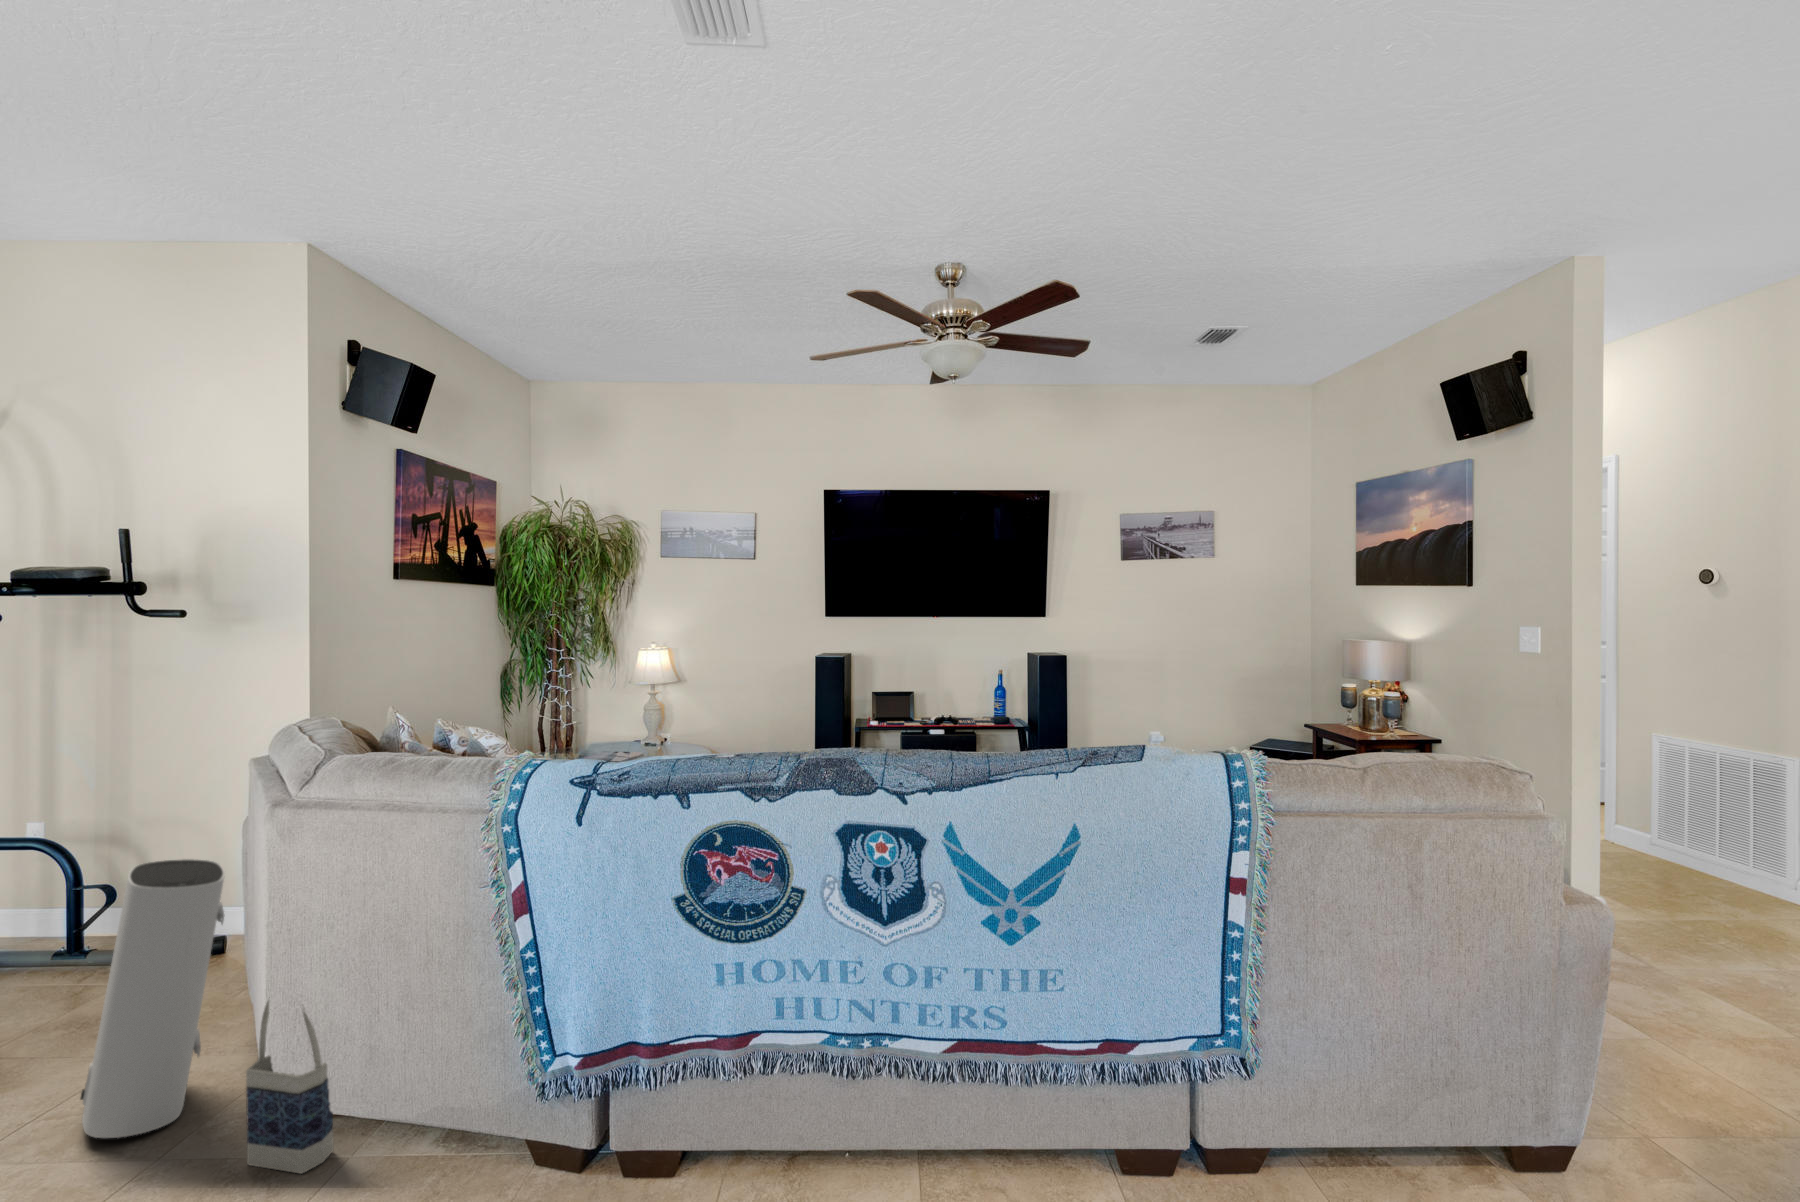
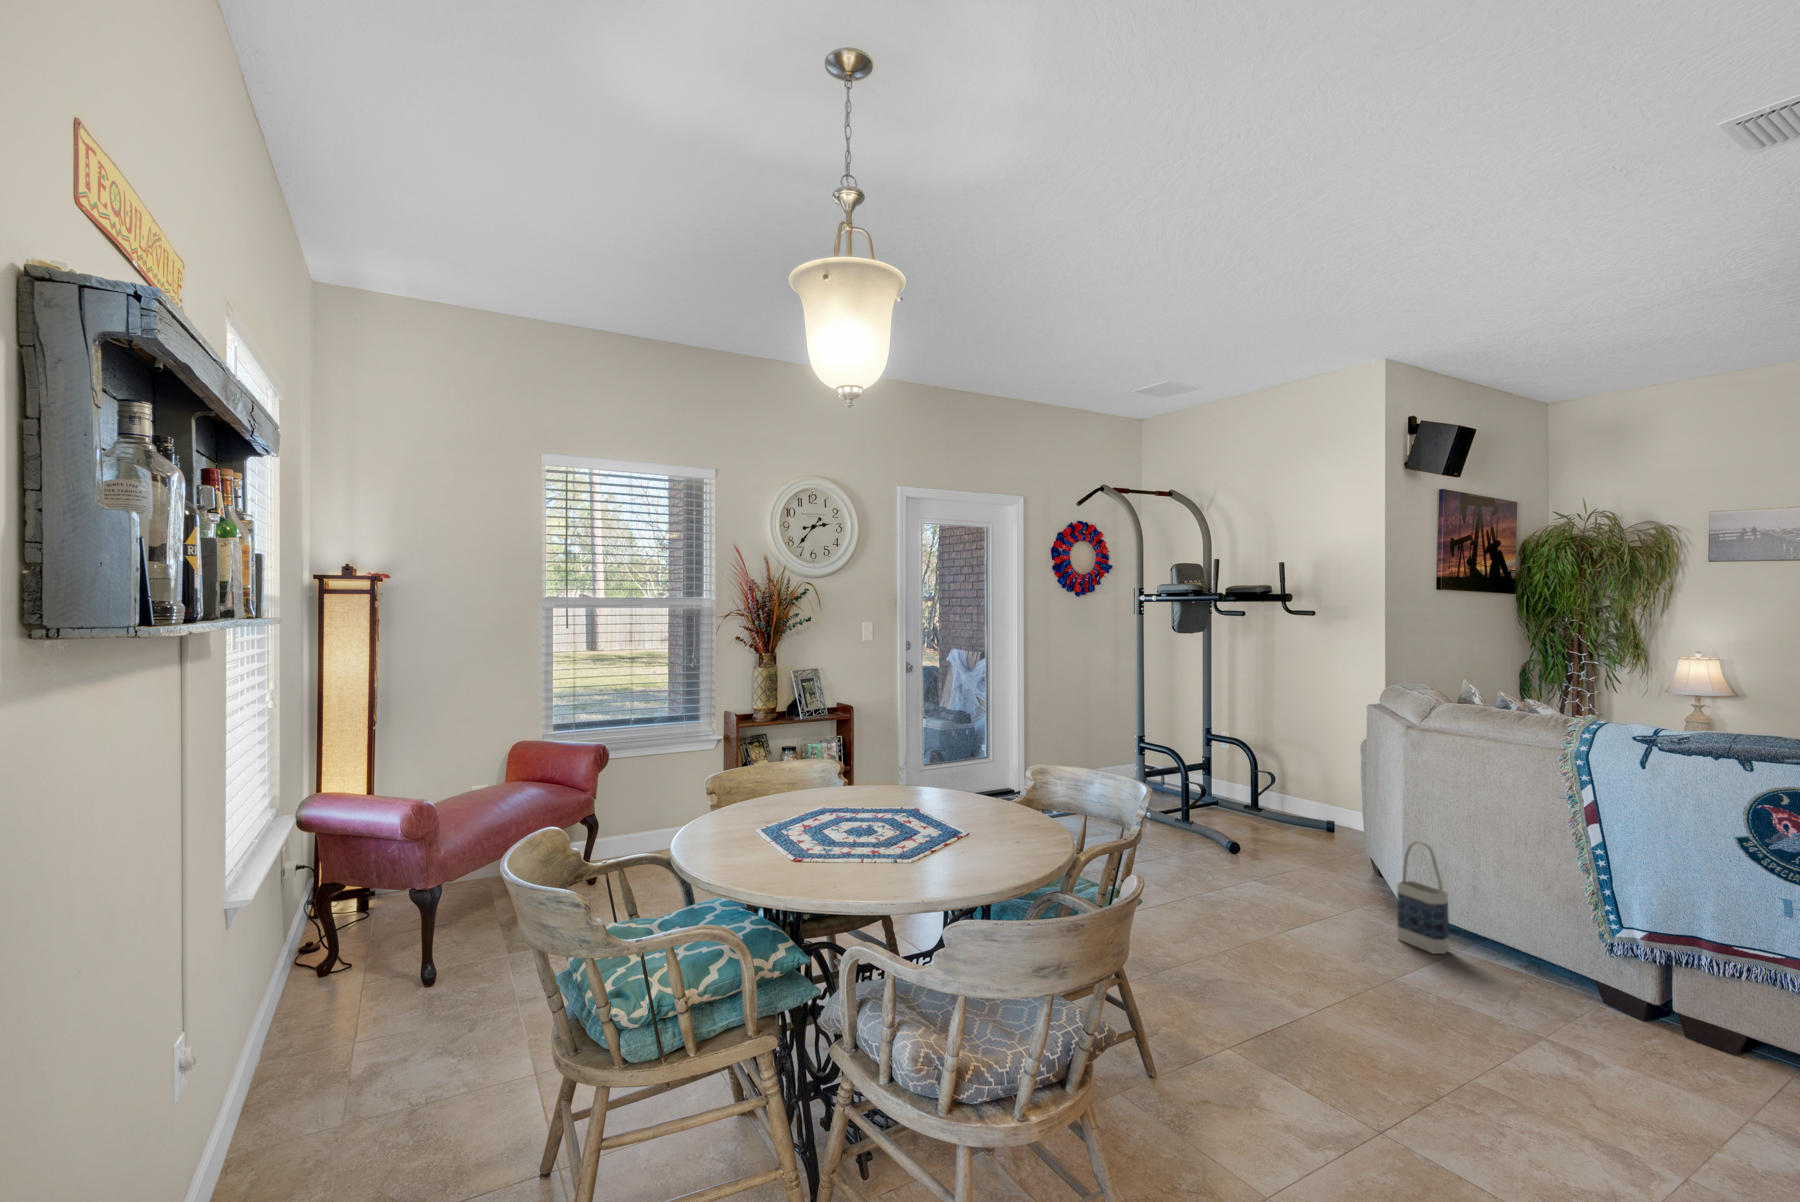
air purifier: present [80,859,225,1138] -> none [1299,759,1371,908]

